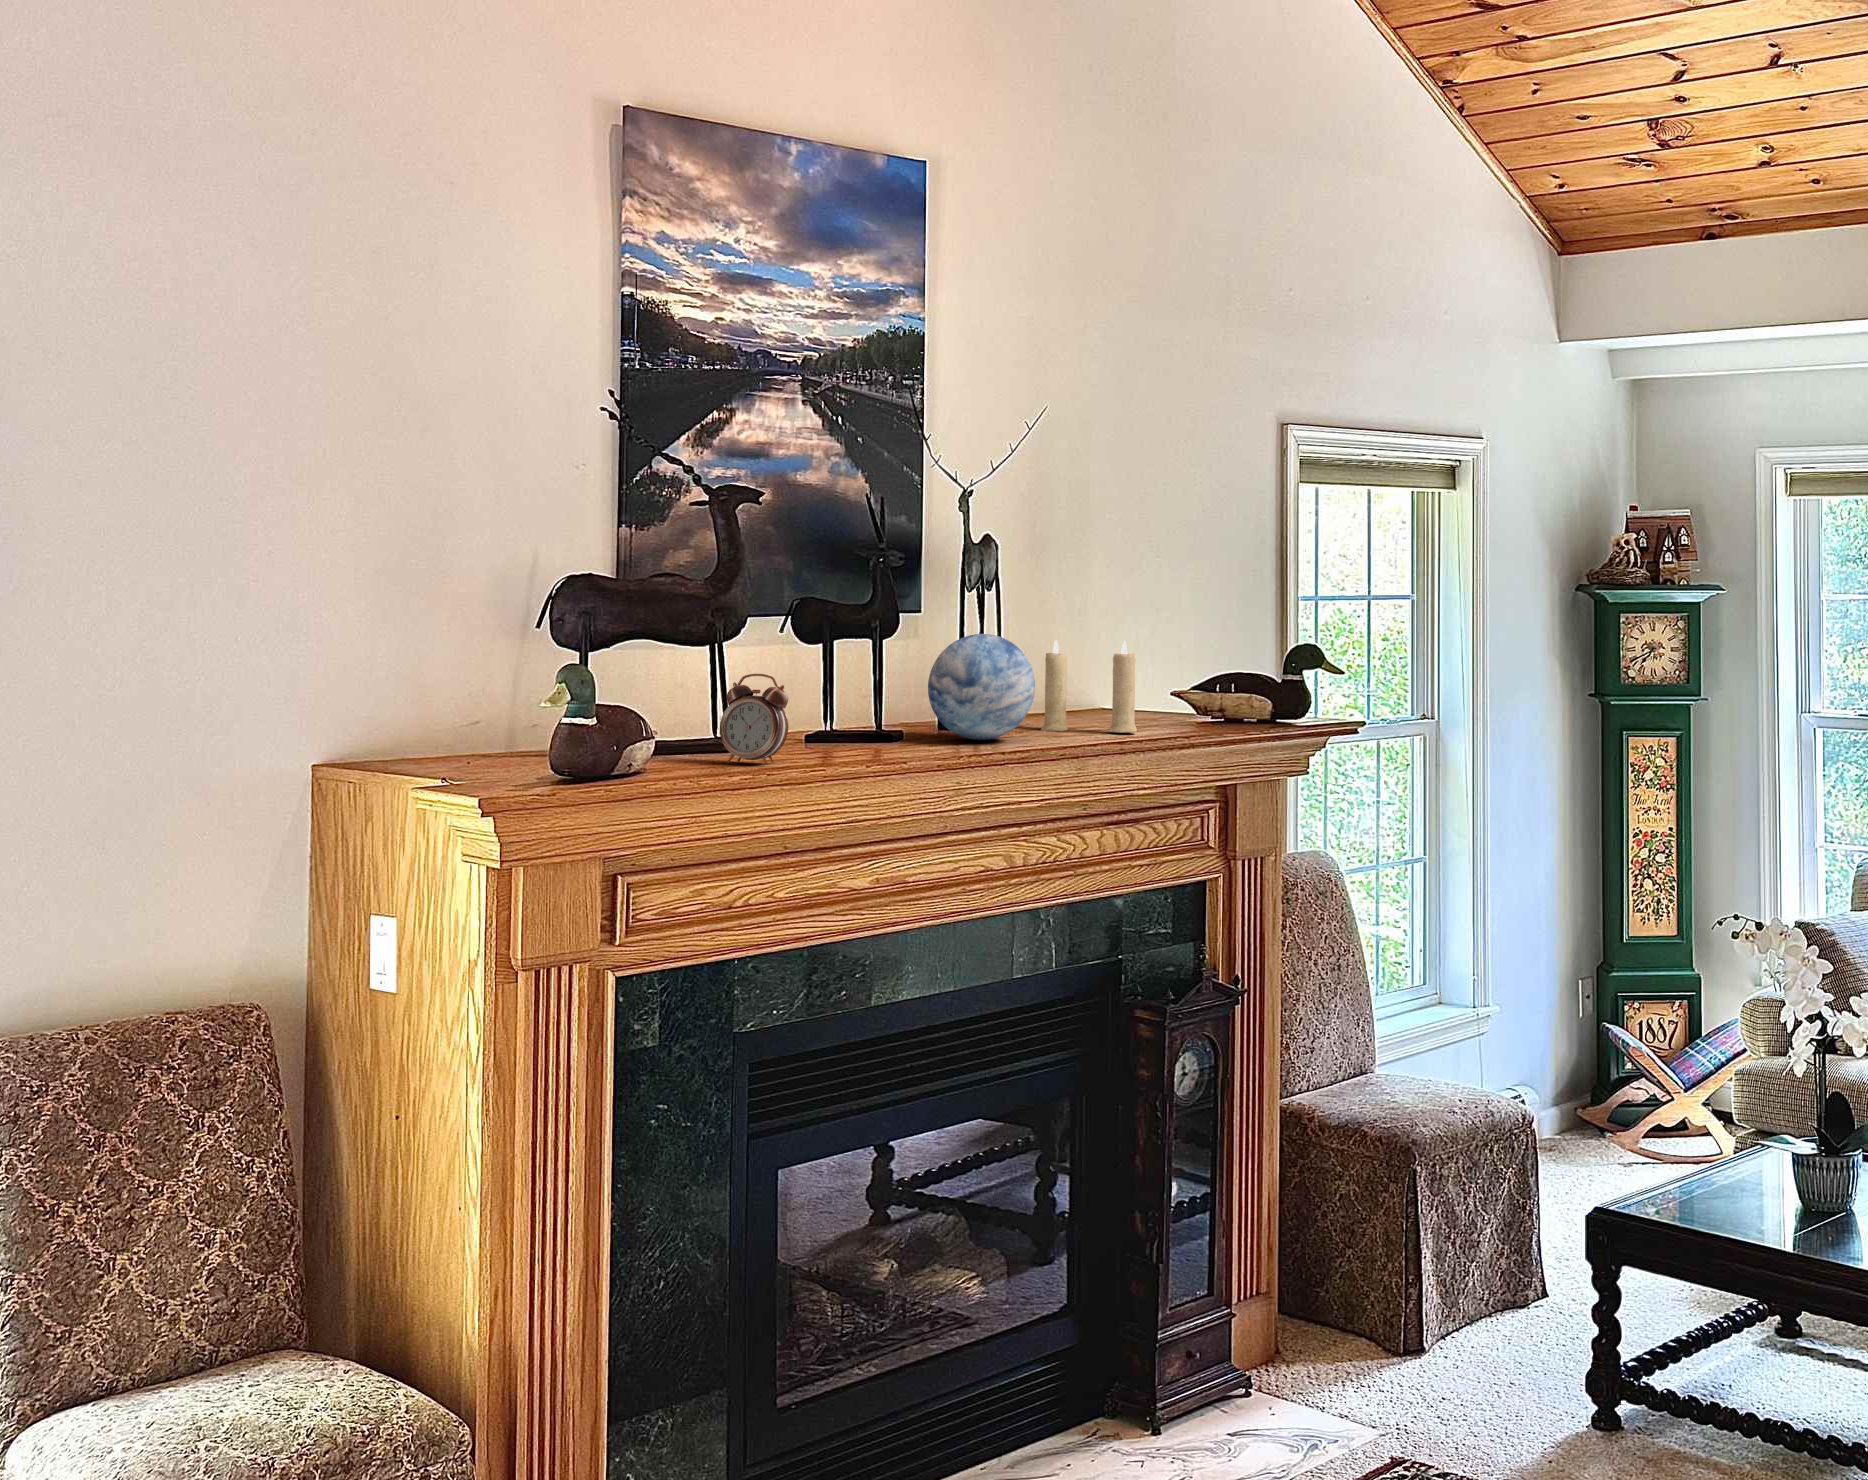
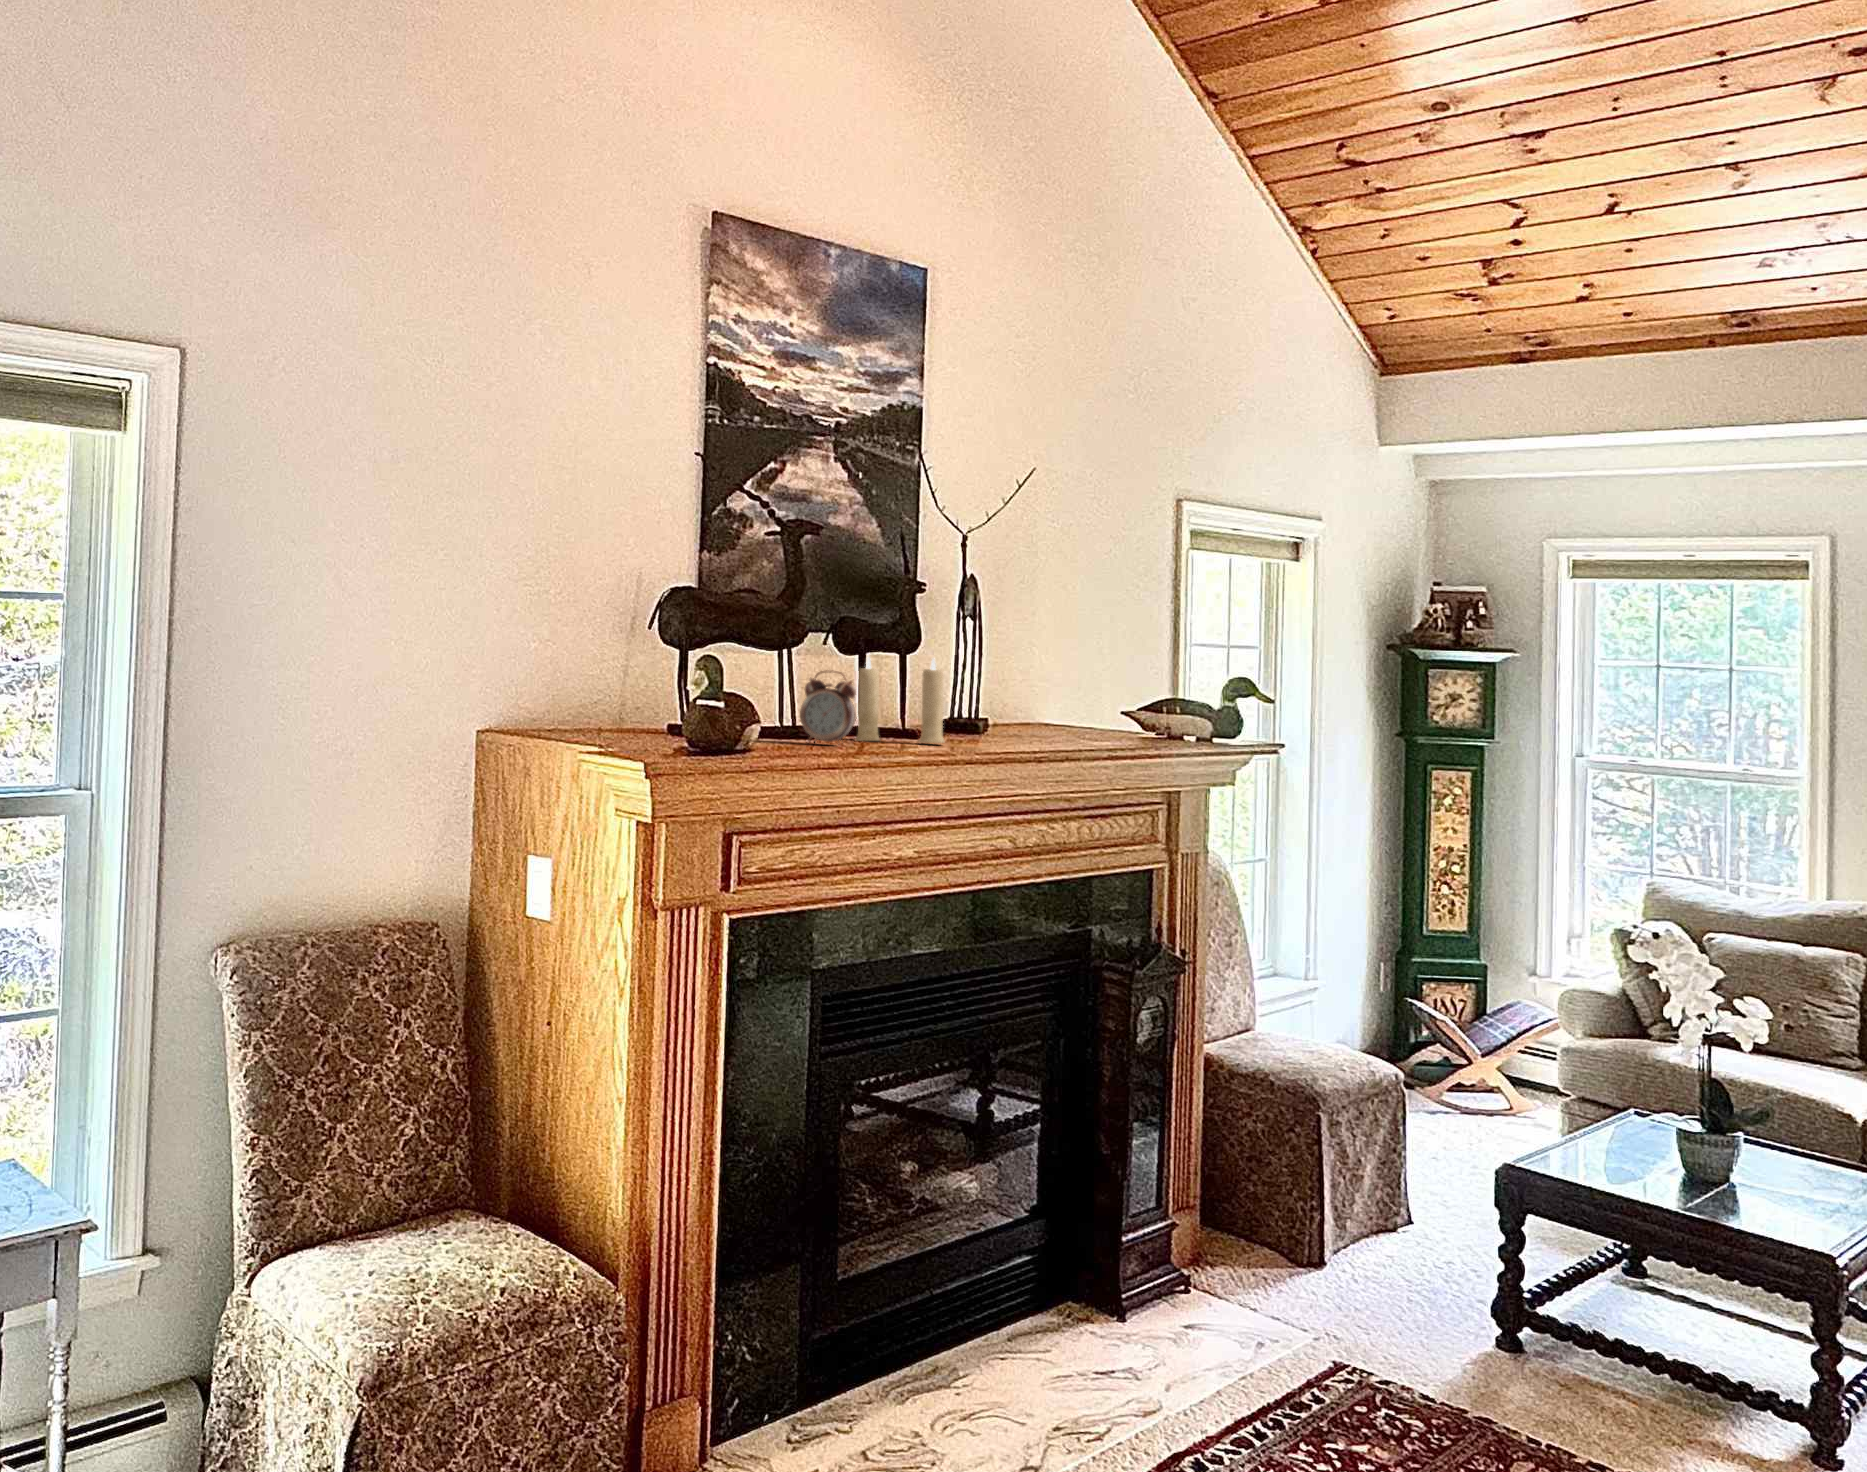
decorative orb: present [928,634,1035,740] -> none [948,651,1035,738]
candle: present [1041,640,1137,733] -> present [855,657,944,743]

